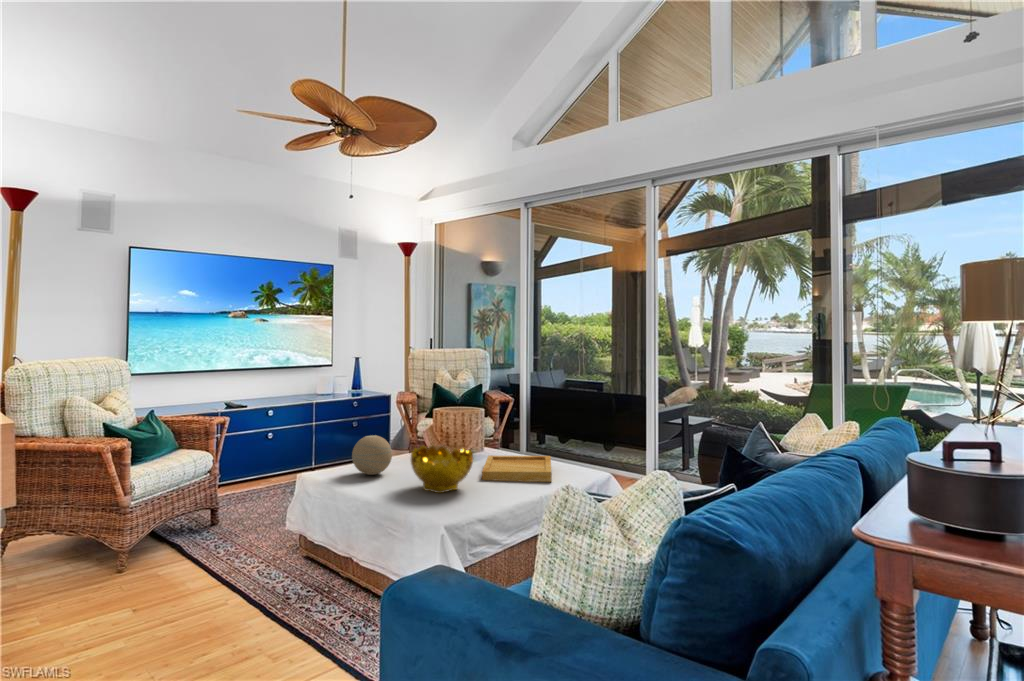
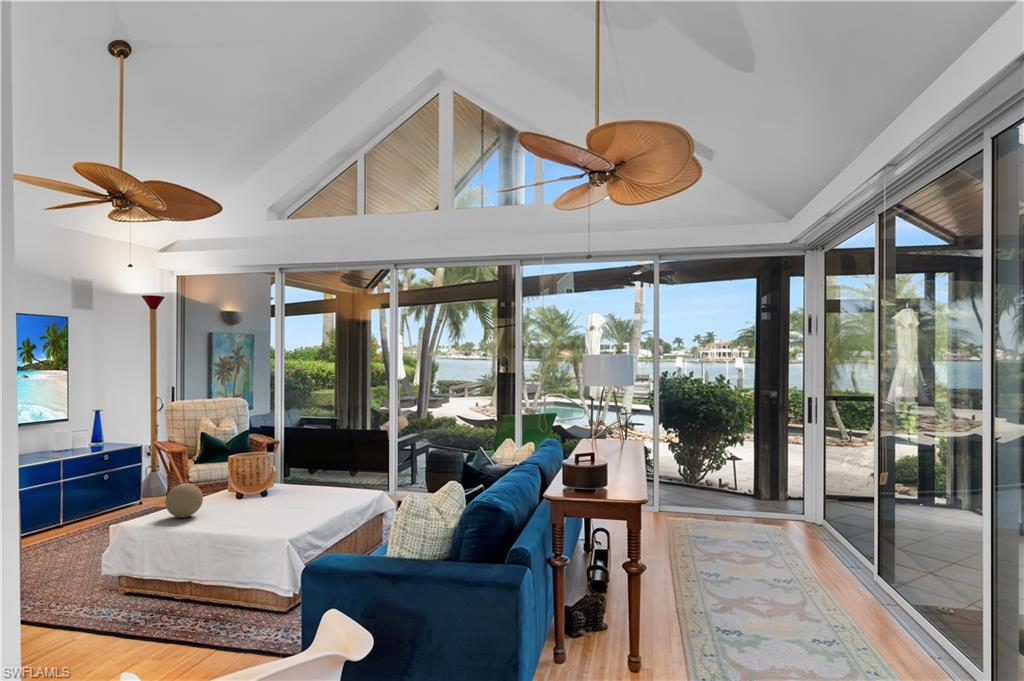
decorative bowl: present [411,445,473,493] -> none [230,483,284,522]
tray: present [482,455,552,482] -> none [280,484,340,509]

